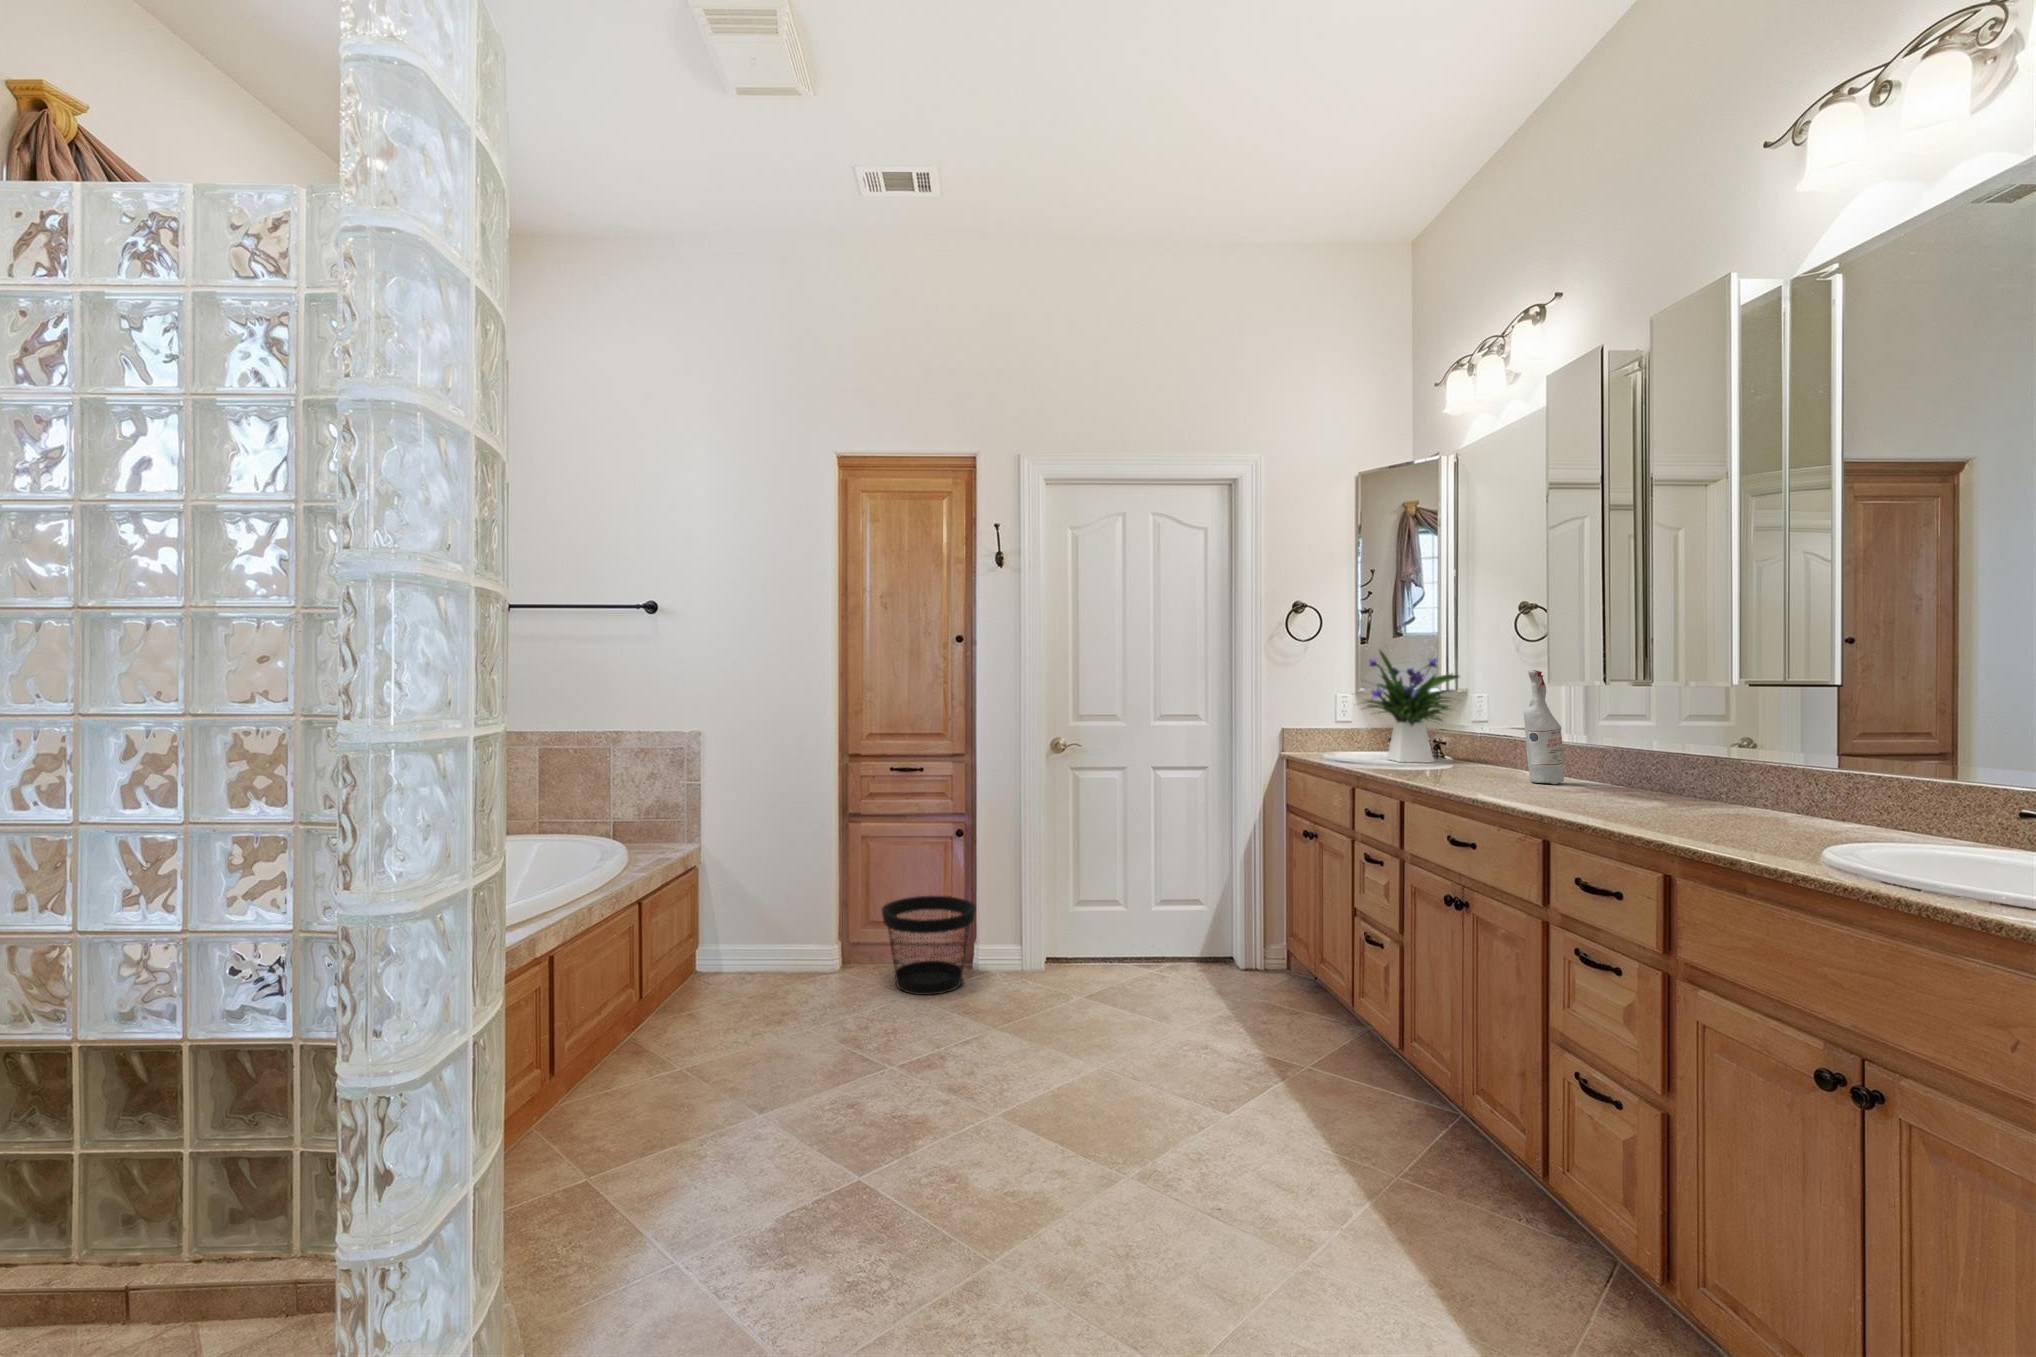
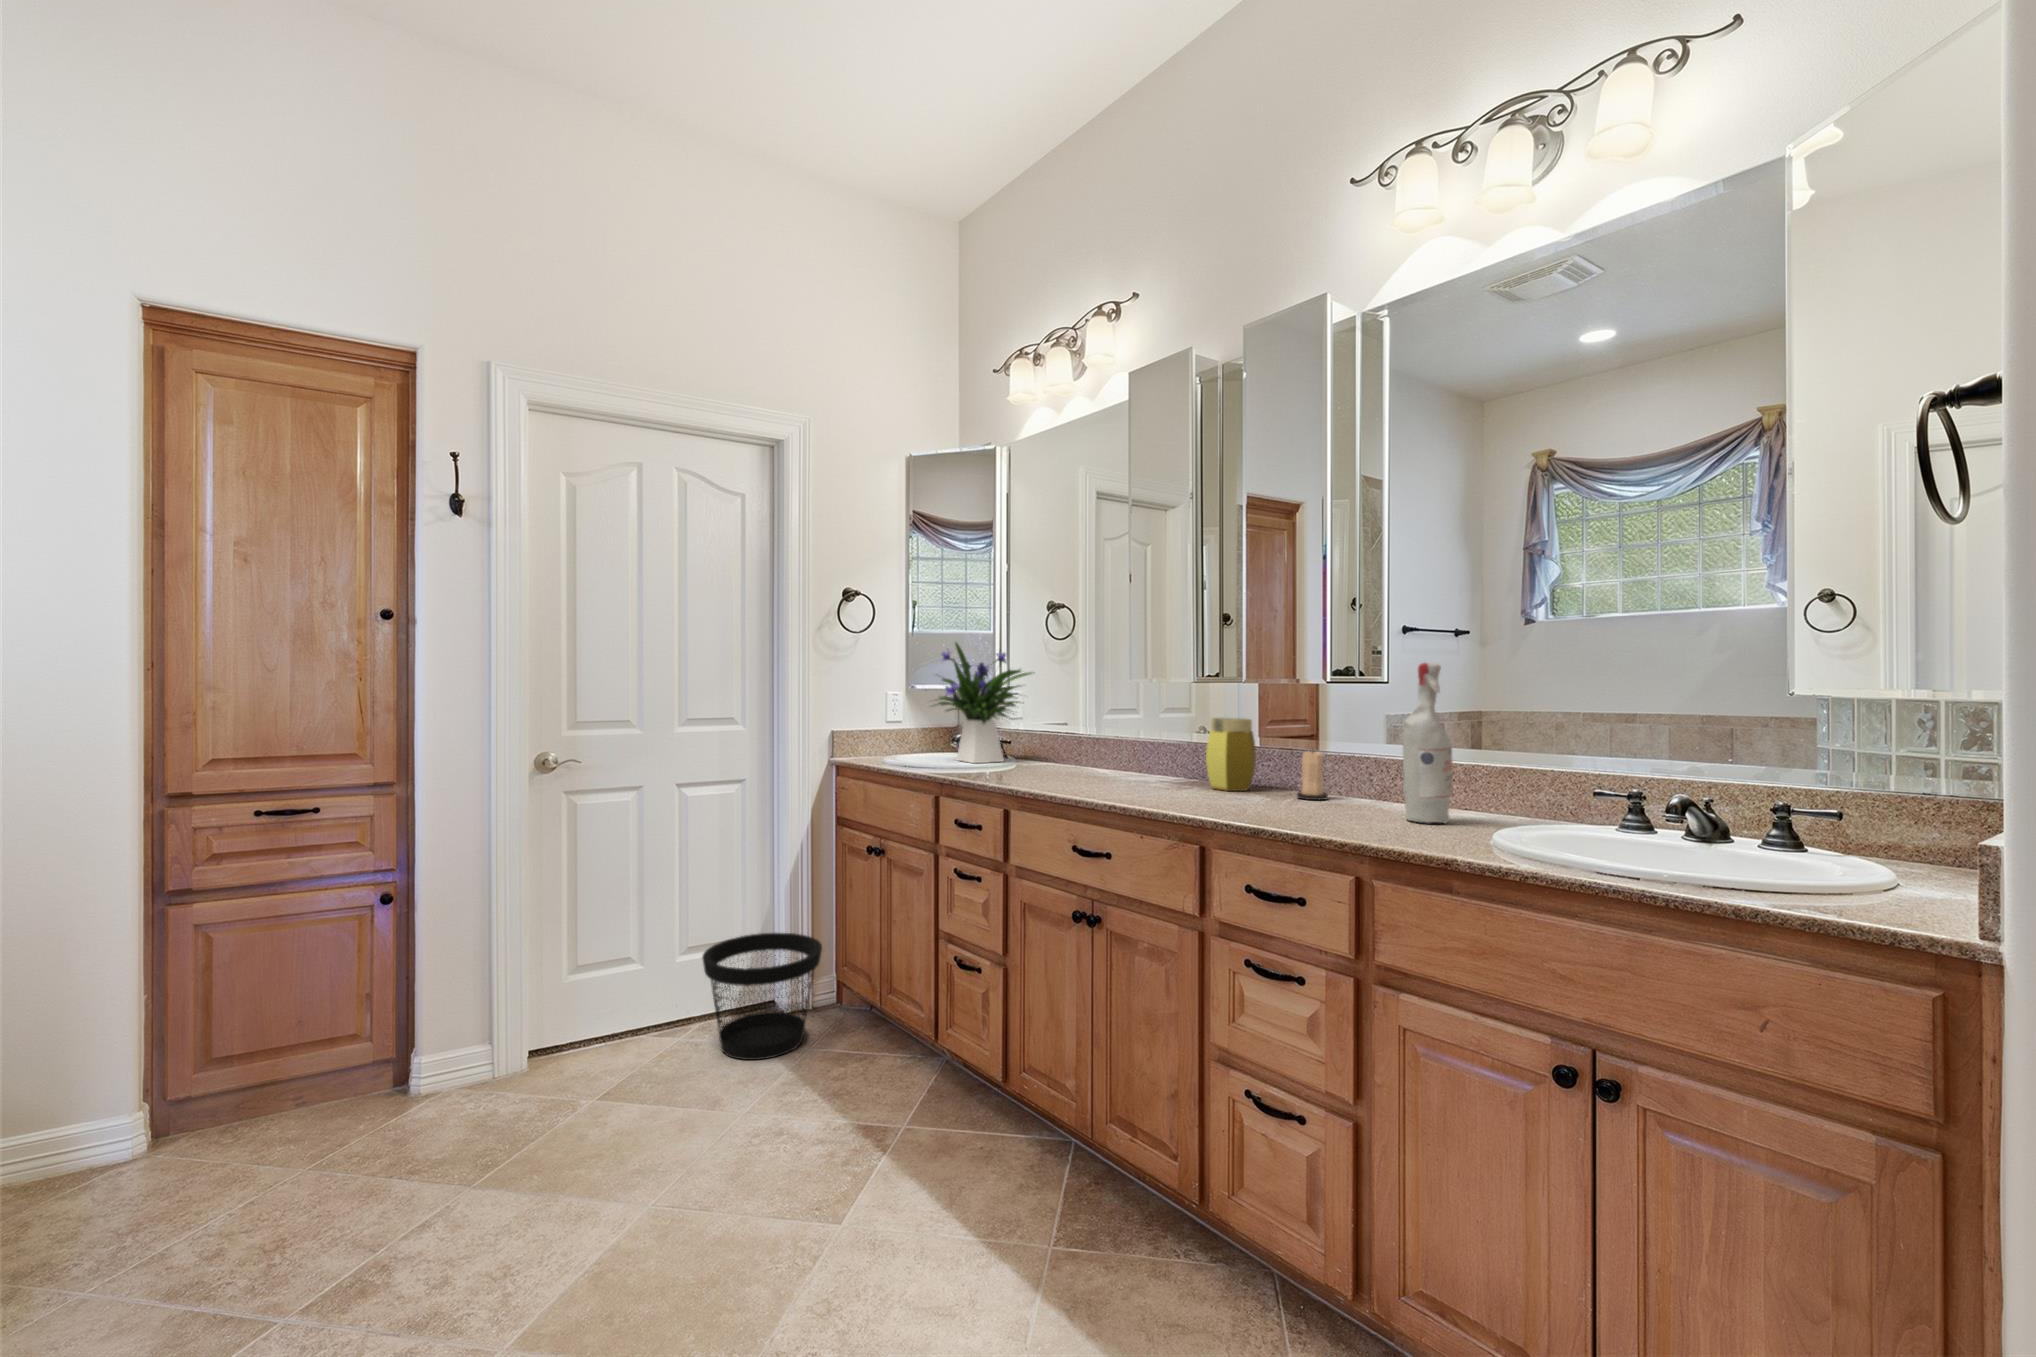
spray bottle: present [1523,670,1564,784] -> present [1403,663,1453,823]
jar: none [1609,723,1674,799] -> present [1206,718,1256,791]
candle: none [1704,756,1746,812] -> present [1297,750,1328,800]
wastebasket: present [882,896,975,995] -> present [702,933,822,1060]

